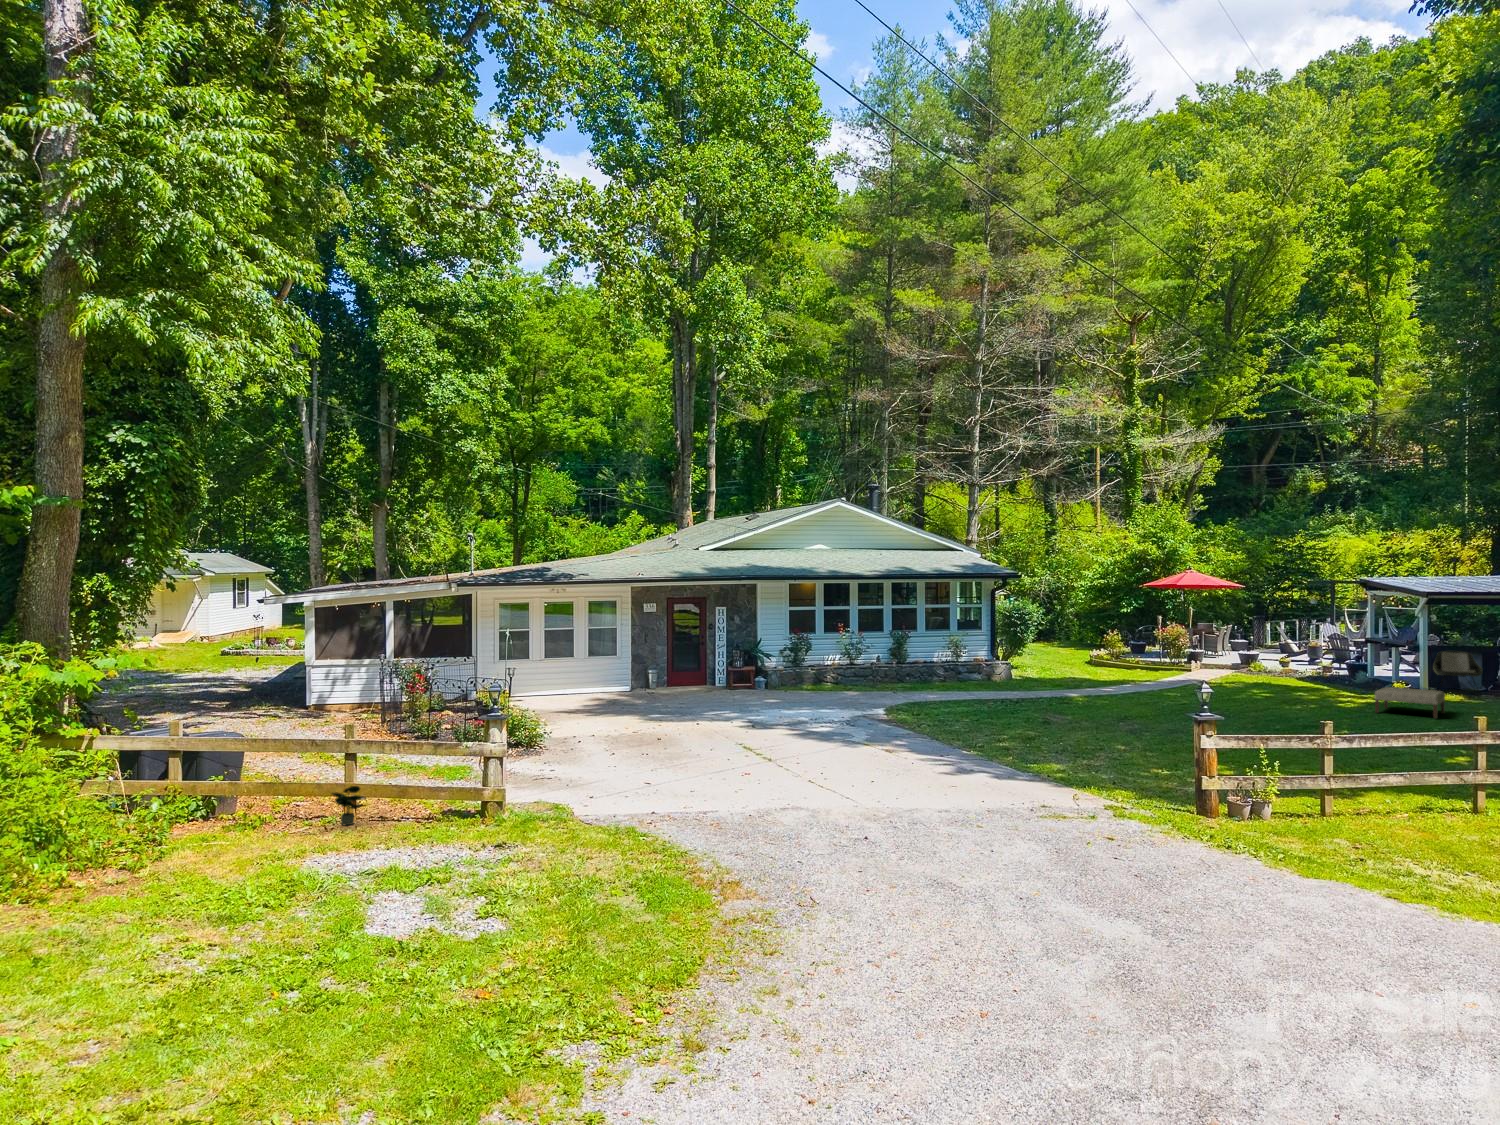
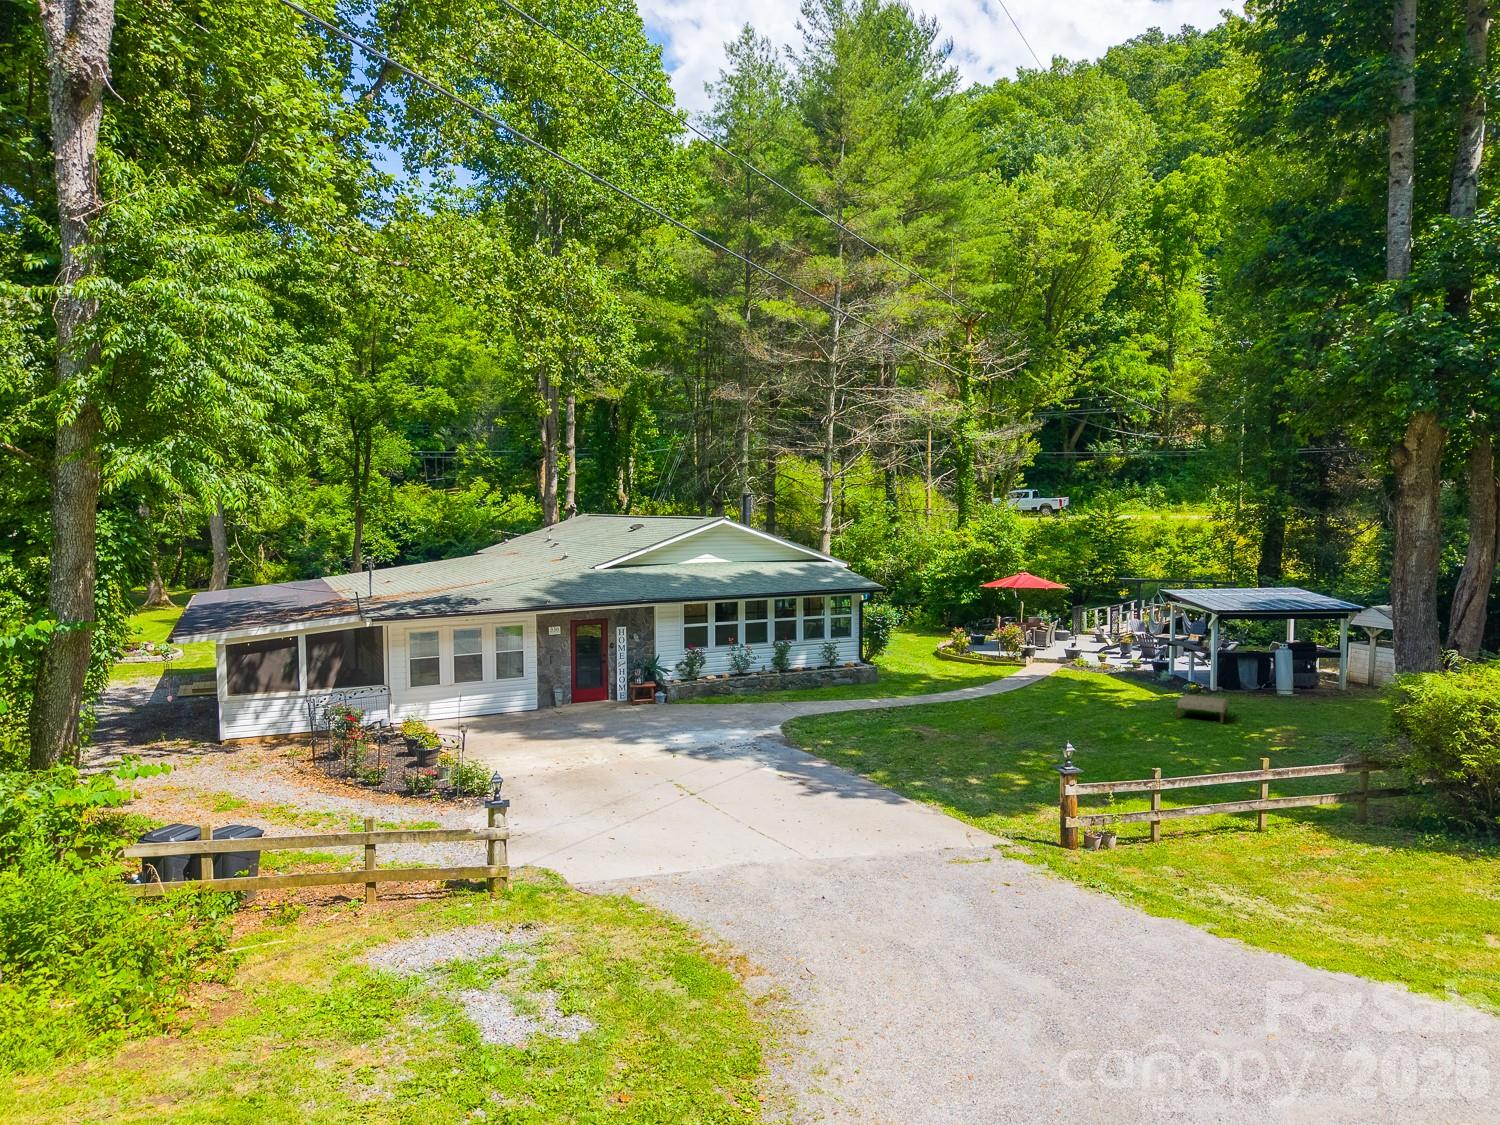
lounge chair: present [1433,651,1483,696] -> none [1217,655,1253,693]
potted plant: present [332,786,365,826] -> none [322,881,356,921]

